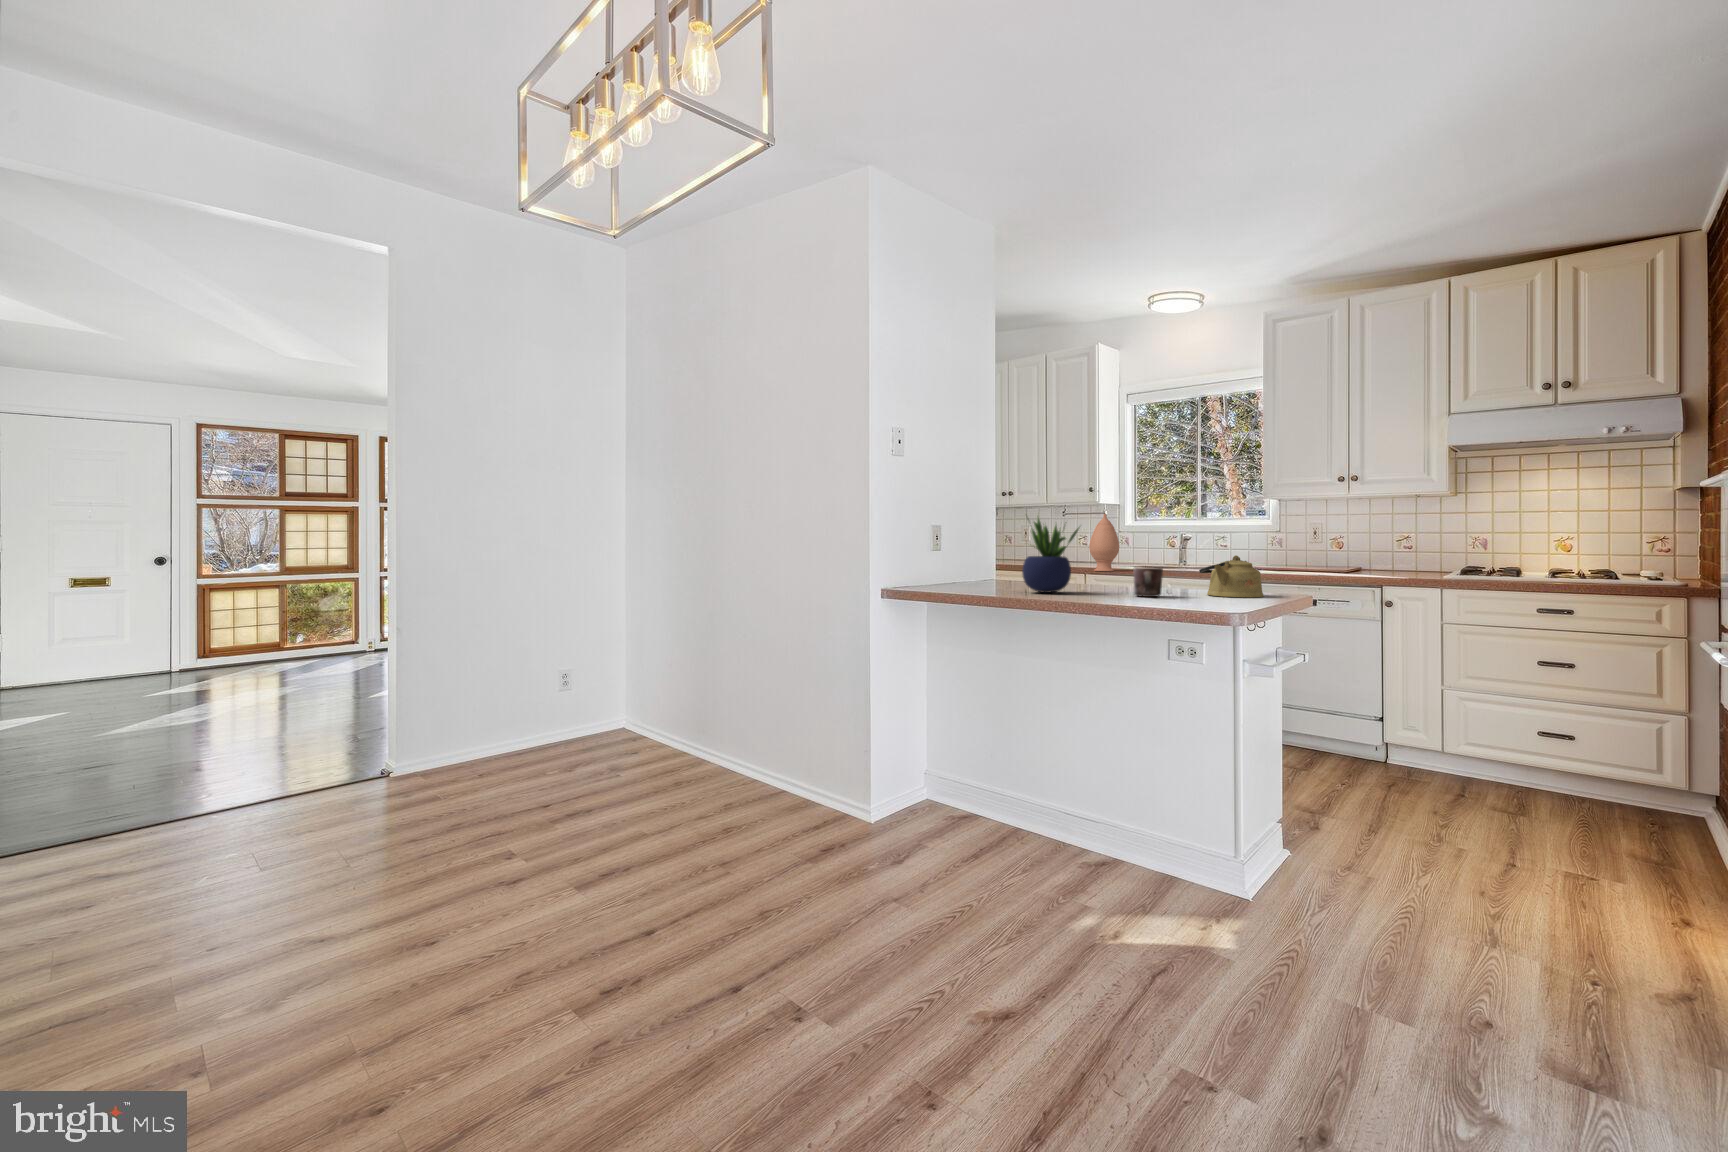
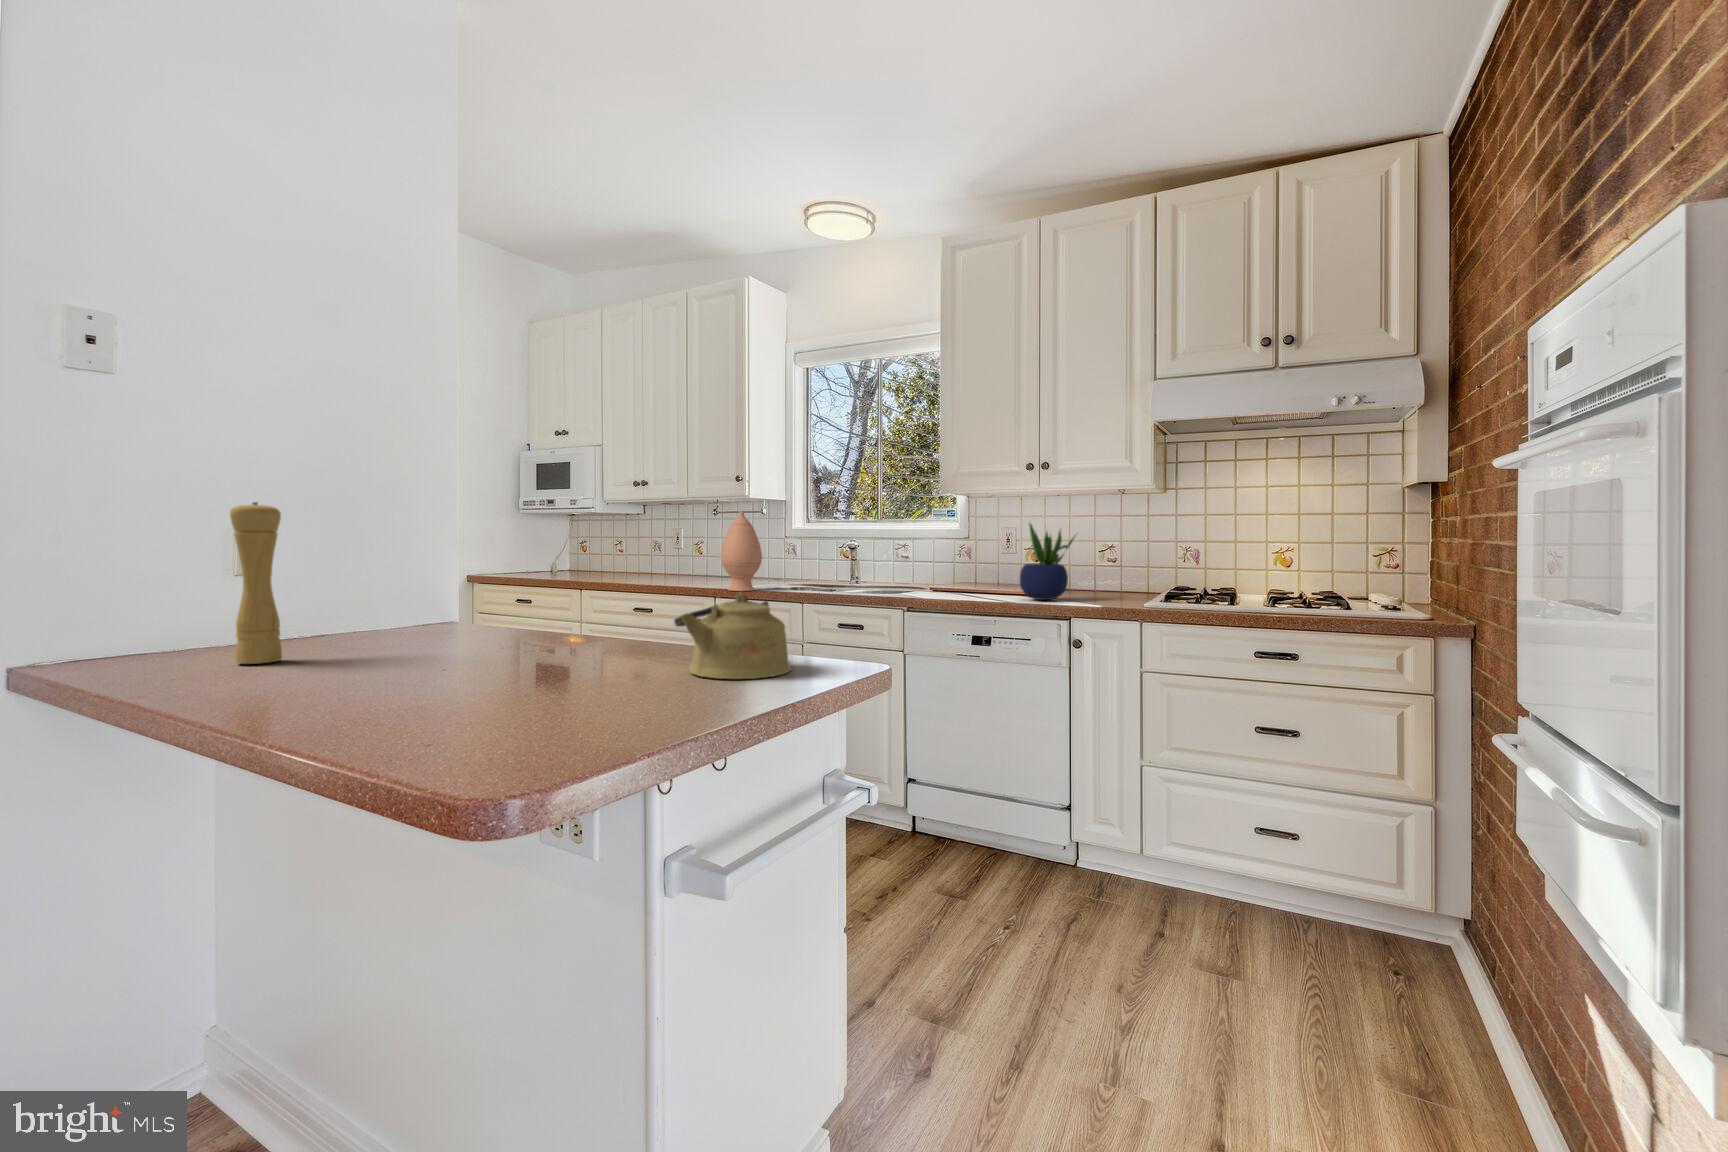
pepper mill: none [965,513,986,591] -> present [230,502,282,664]
potted plant: present [1022,518,1079,593] -> present [1020,524,1075,600]
mug: present [1133,568,1163,597] -> none [514,618,581,683]

